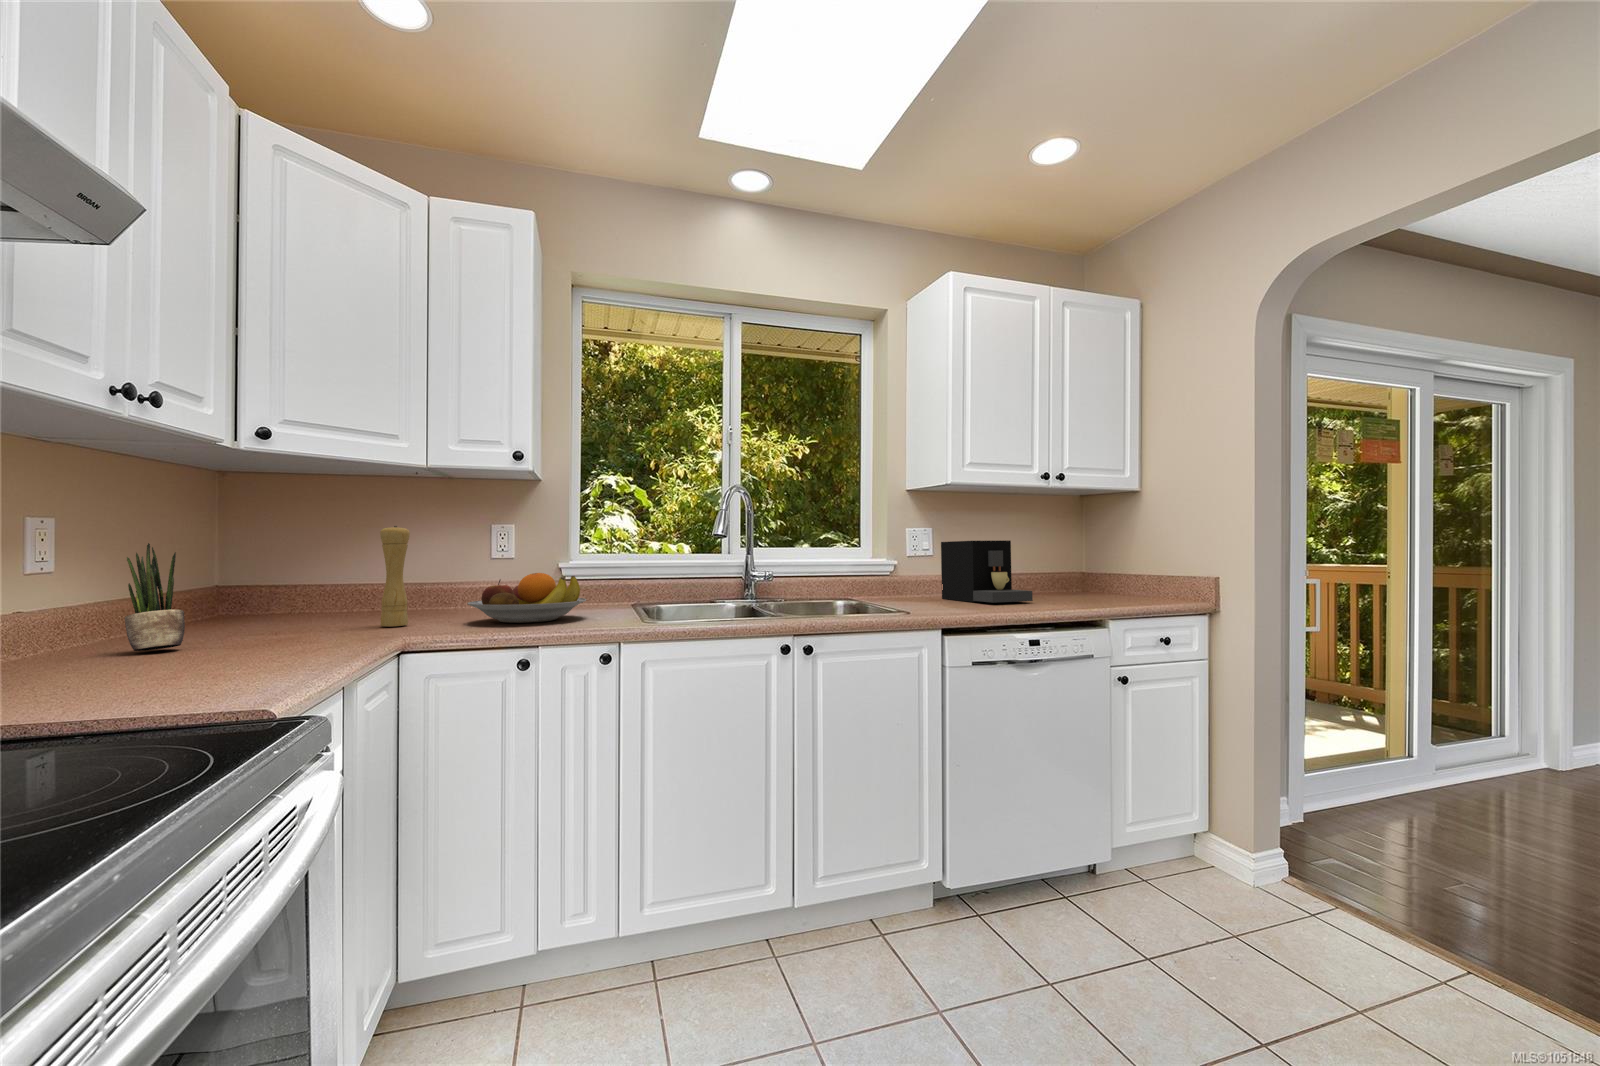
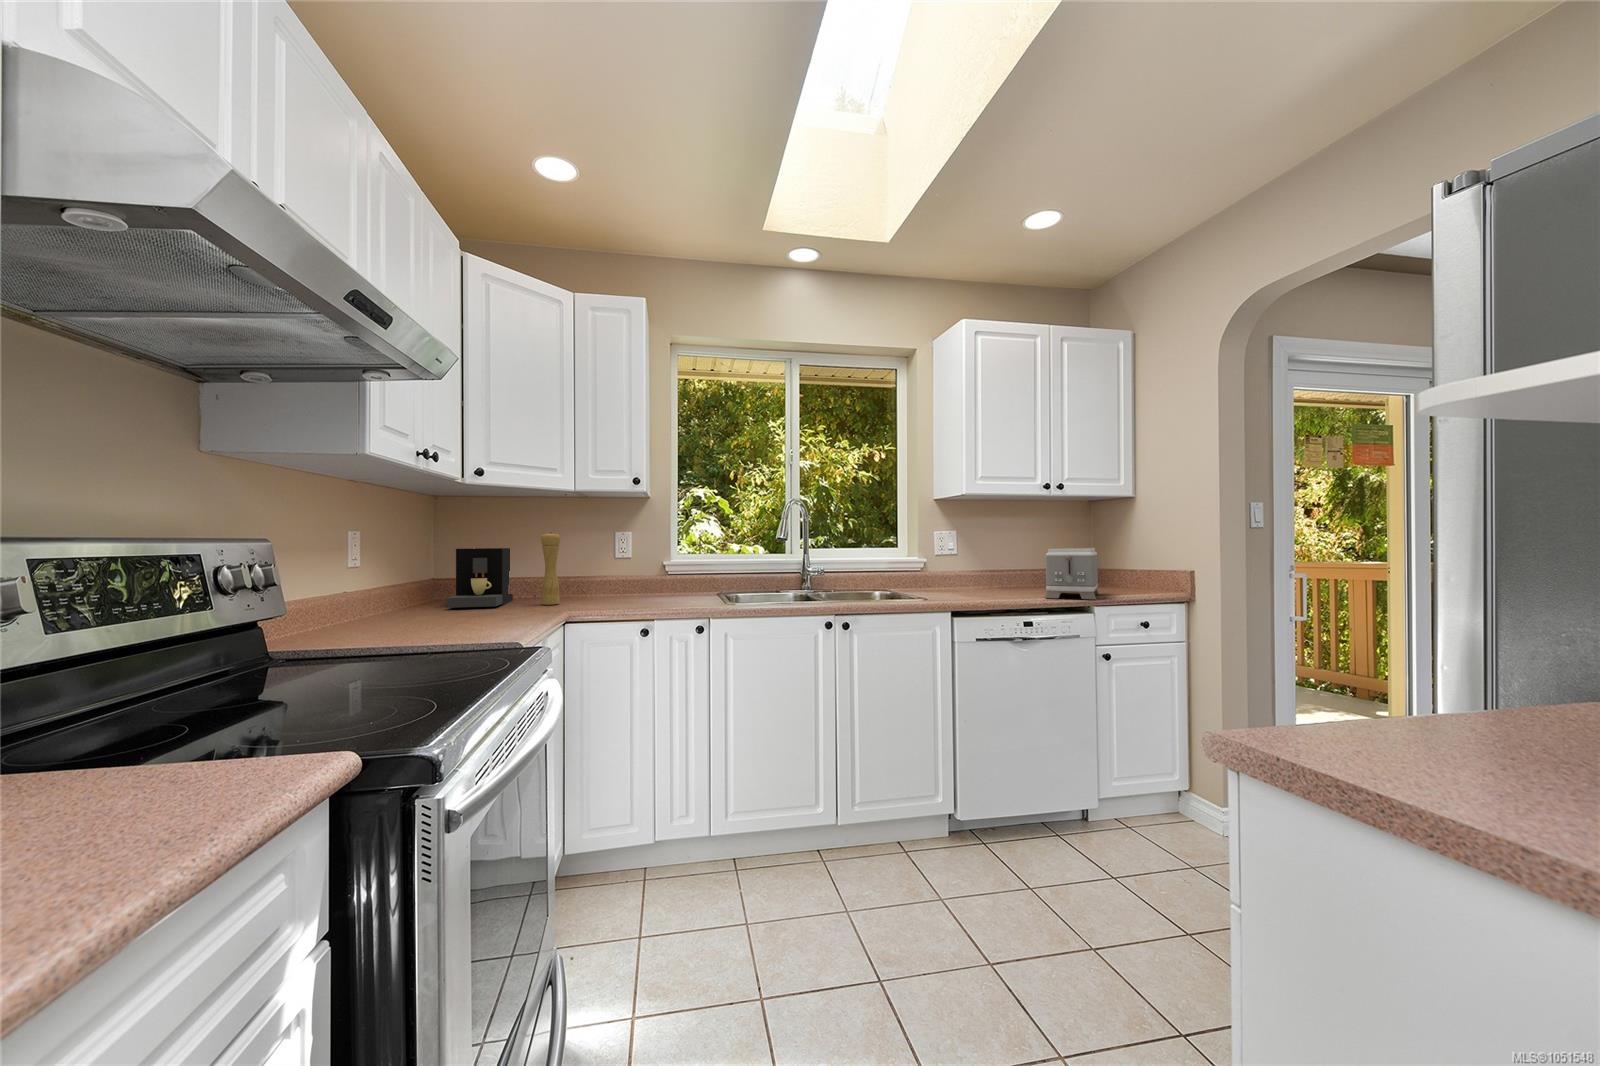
coffee maker: present [941,540,1033,603] -> present [447,548,513,608]
potted plant: present [125,543,185,651] -> none [394,547,427,618]
toaster: none [1052,548,1116,612] -> present [1045,548,1099,599]
fruit bowl: present [467,573,586,623] -> none [600,567,684,603]

